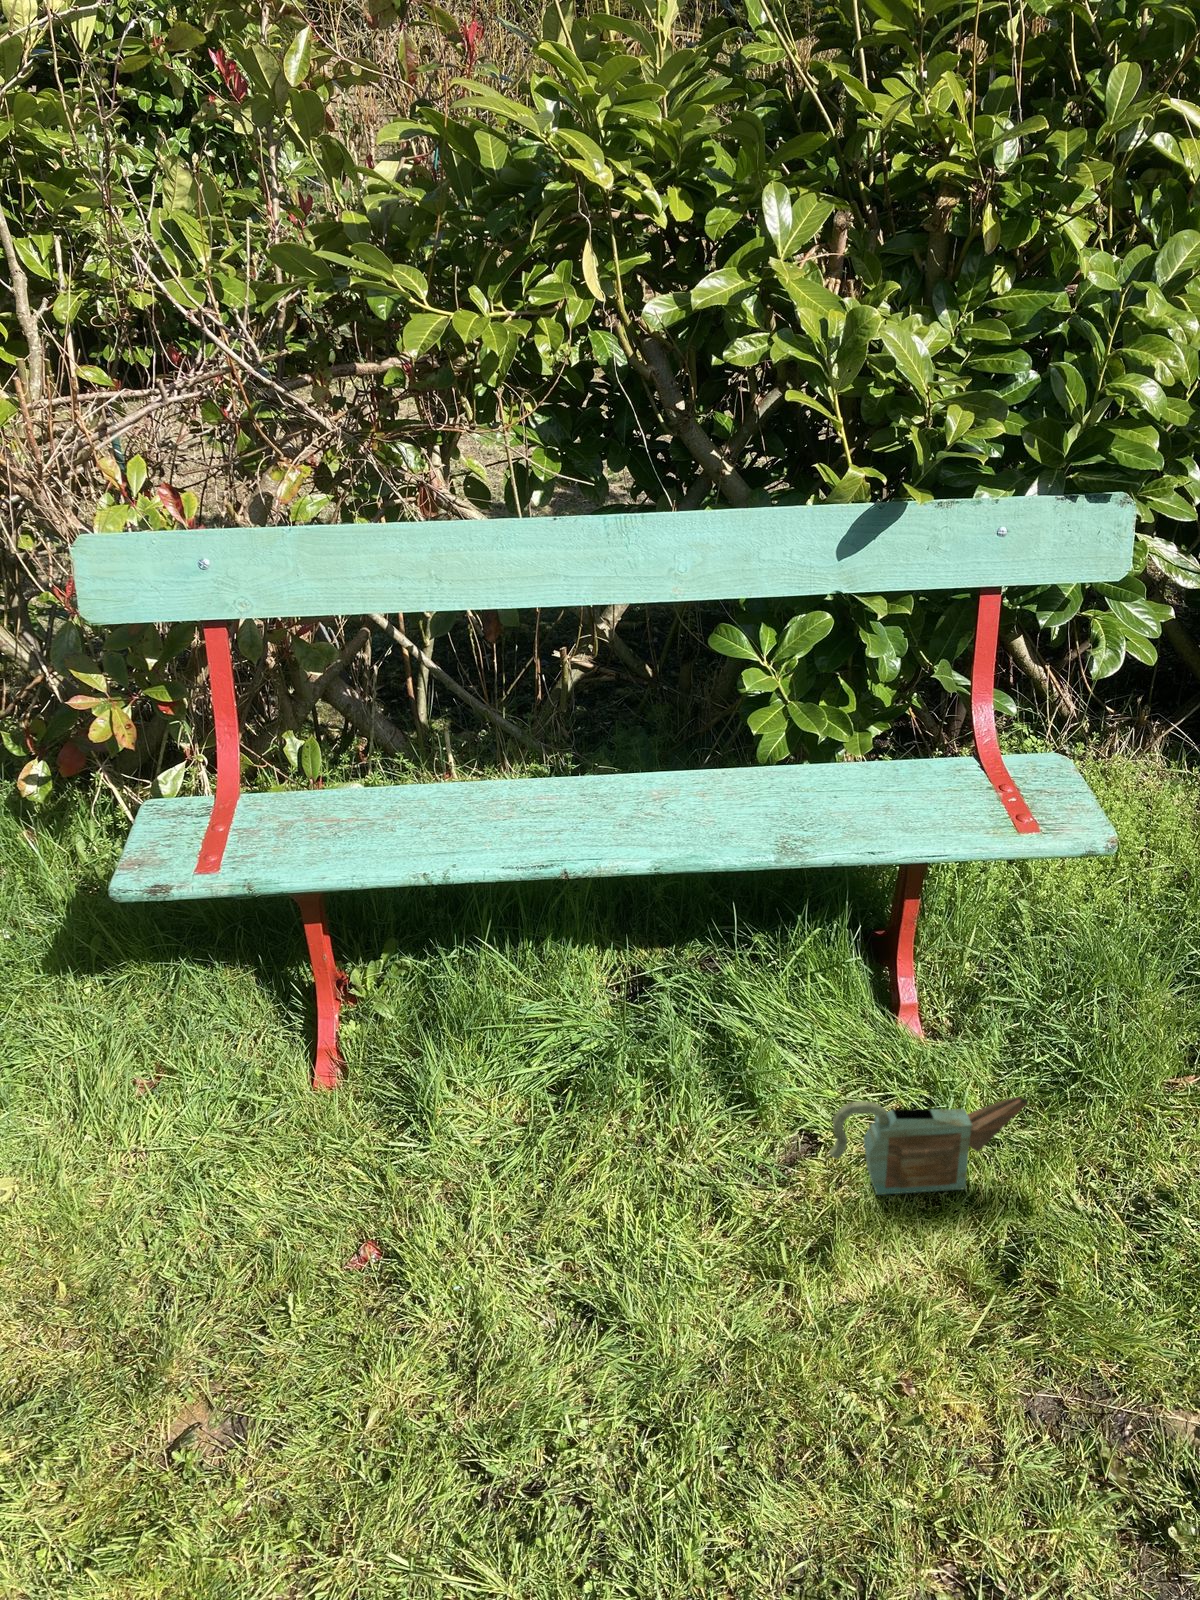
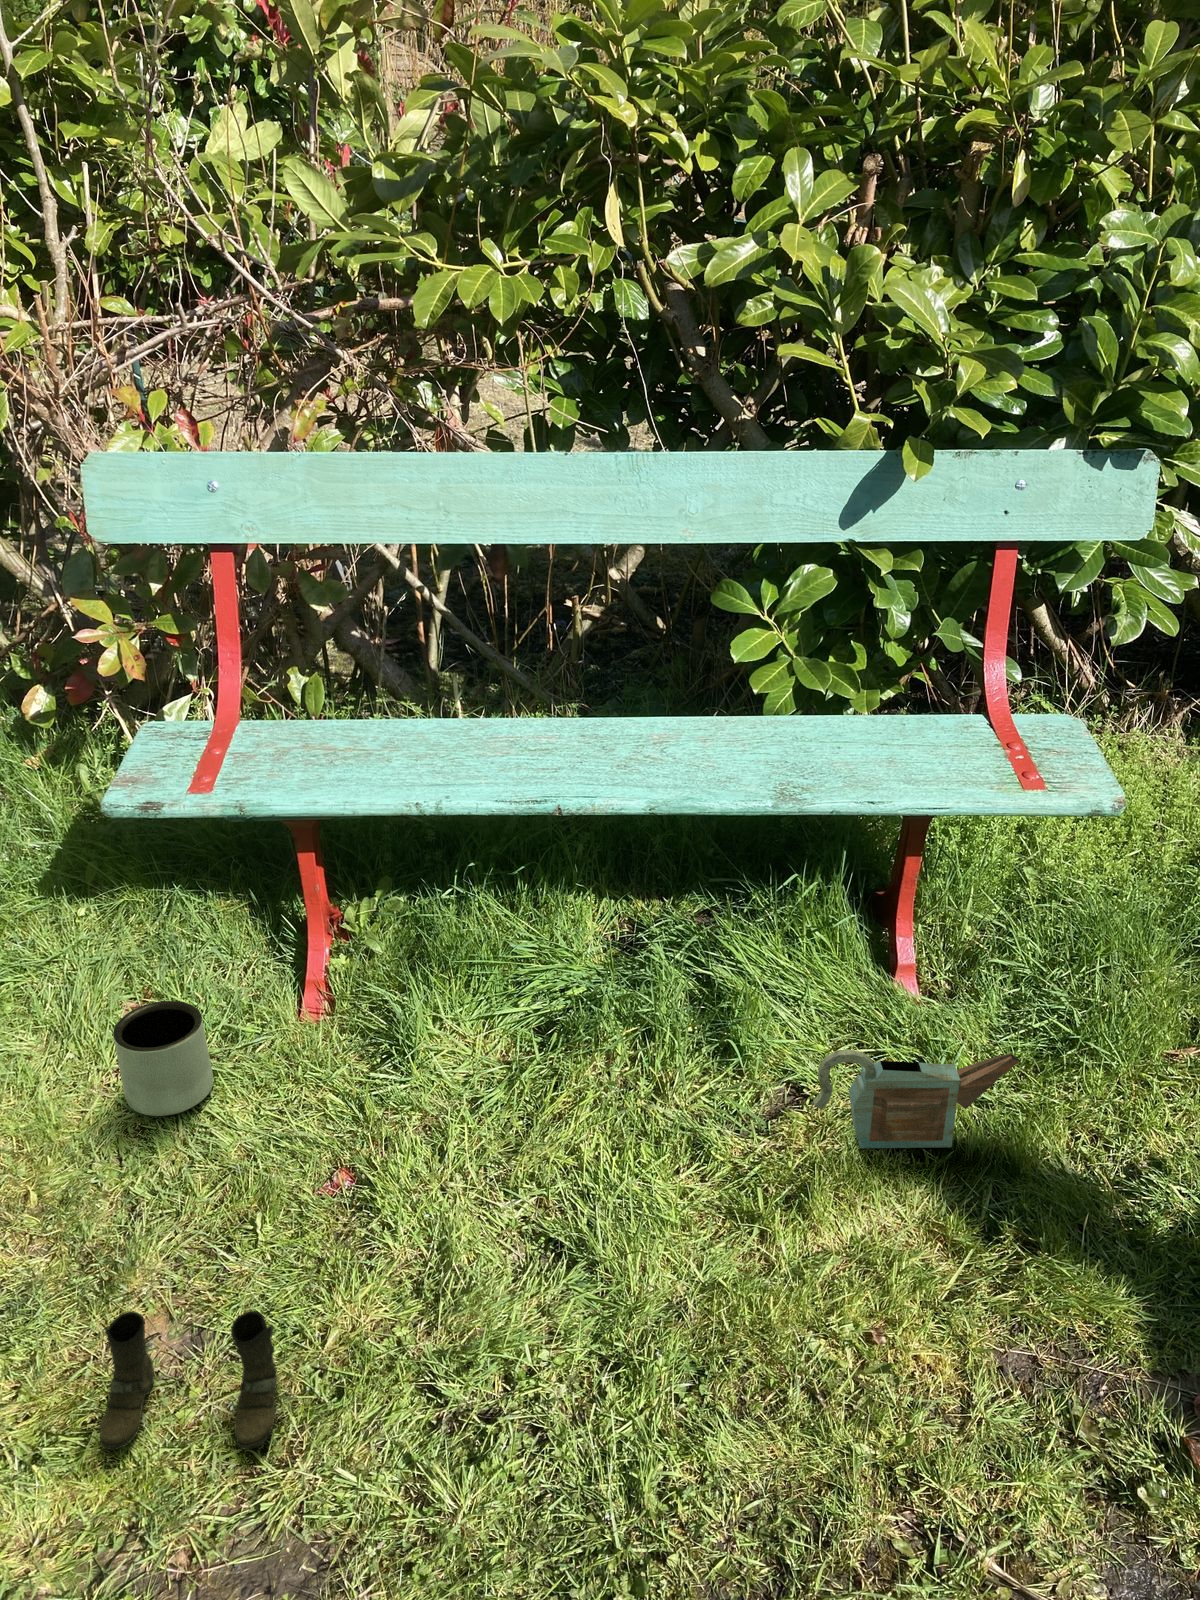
planter: none [133,1080,234,1197] -> present [113,1001,213,1116]
boots: none [149,1399,322,1548] -> present [100,1311,277,1450]

